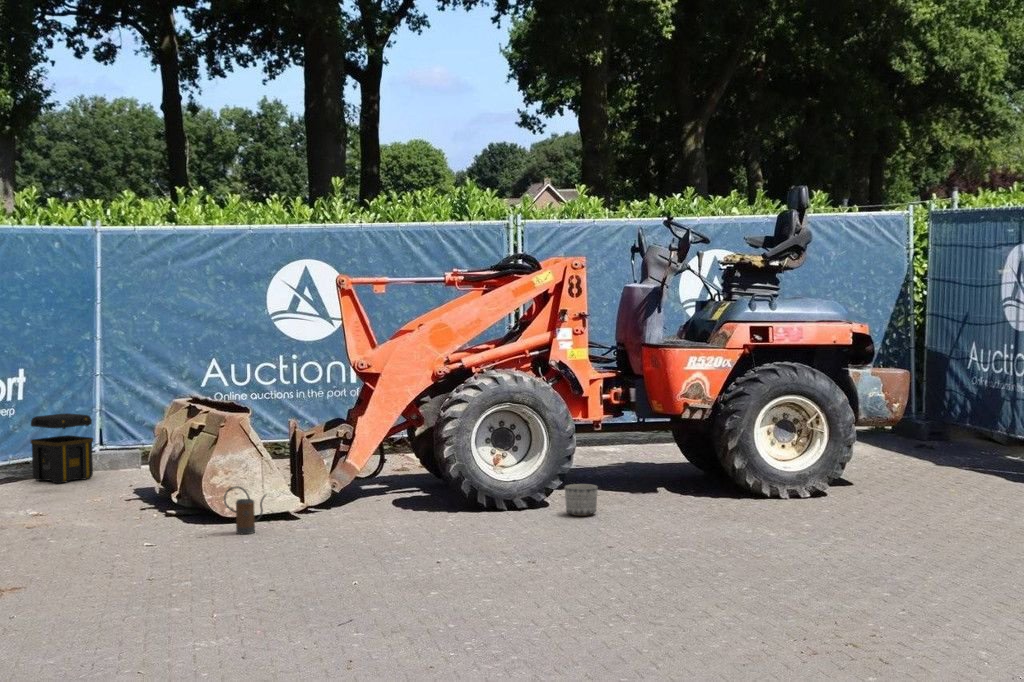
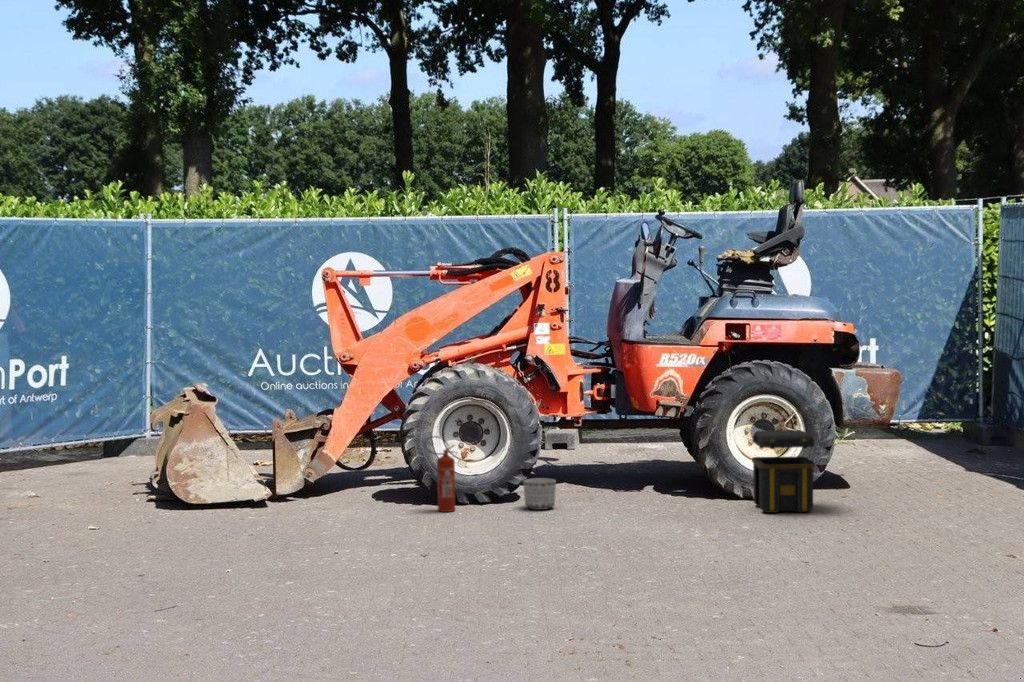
toolbox: present [31,413,93,483] -> present [752,430,815,513]
fire extinguisher: none [469,444,501,522] -> present [425,436,455,512]
watering can: present [224,486,266,534] -> none [194,470,234,515]

